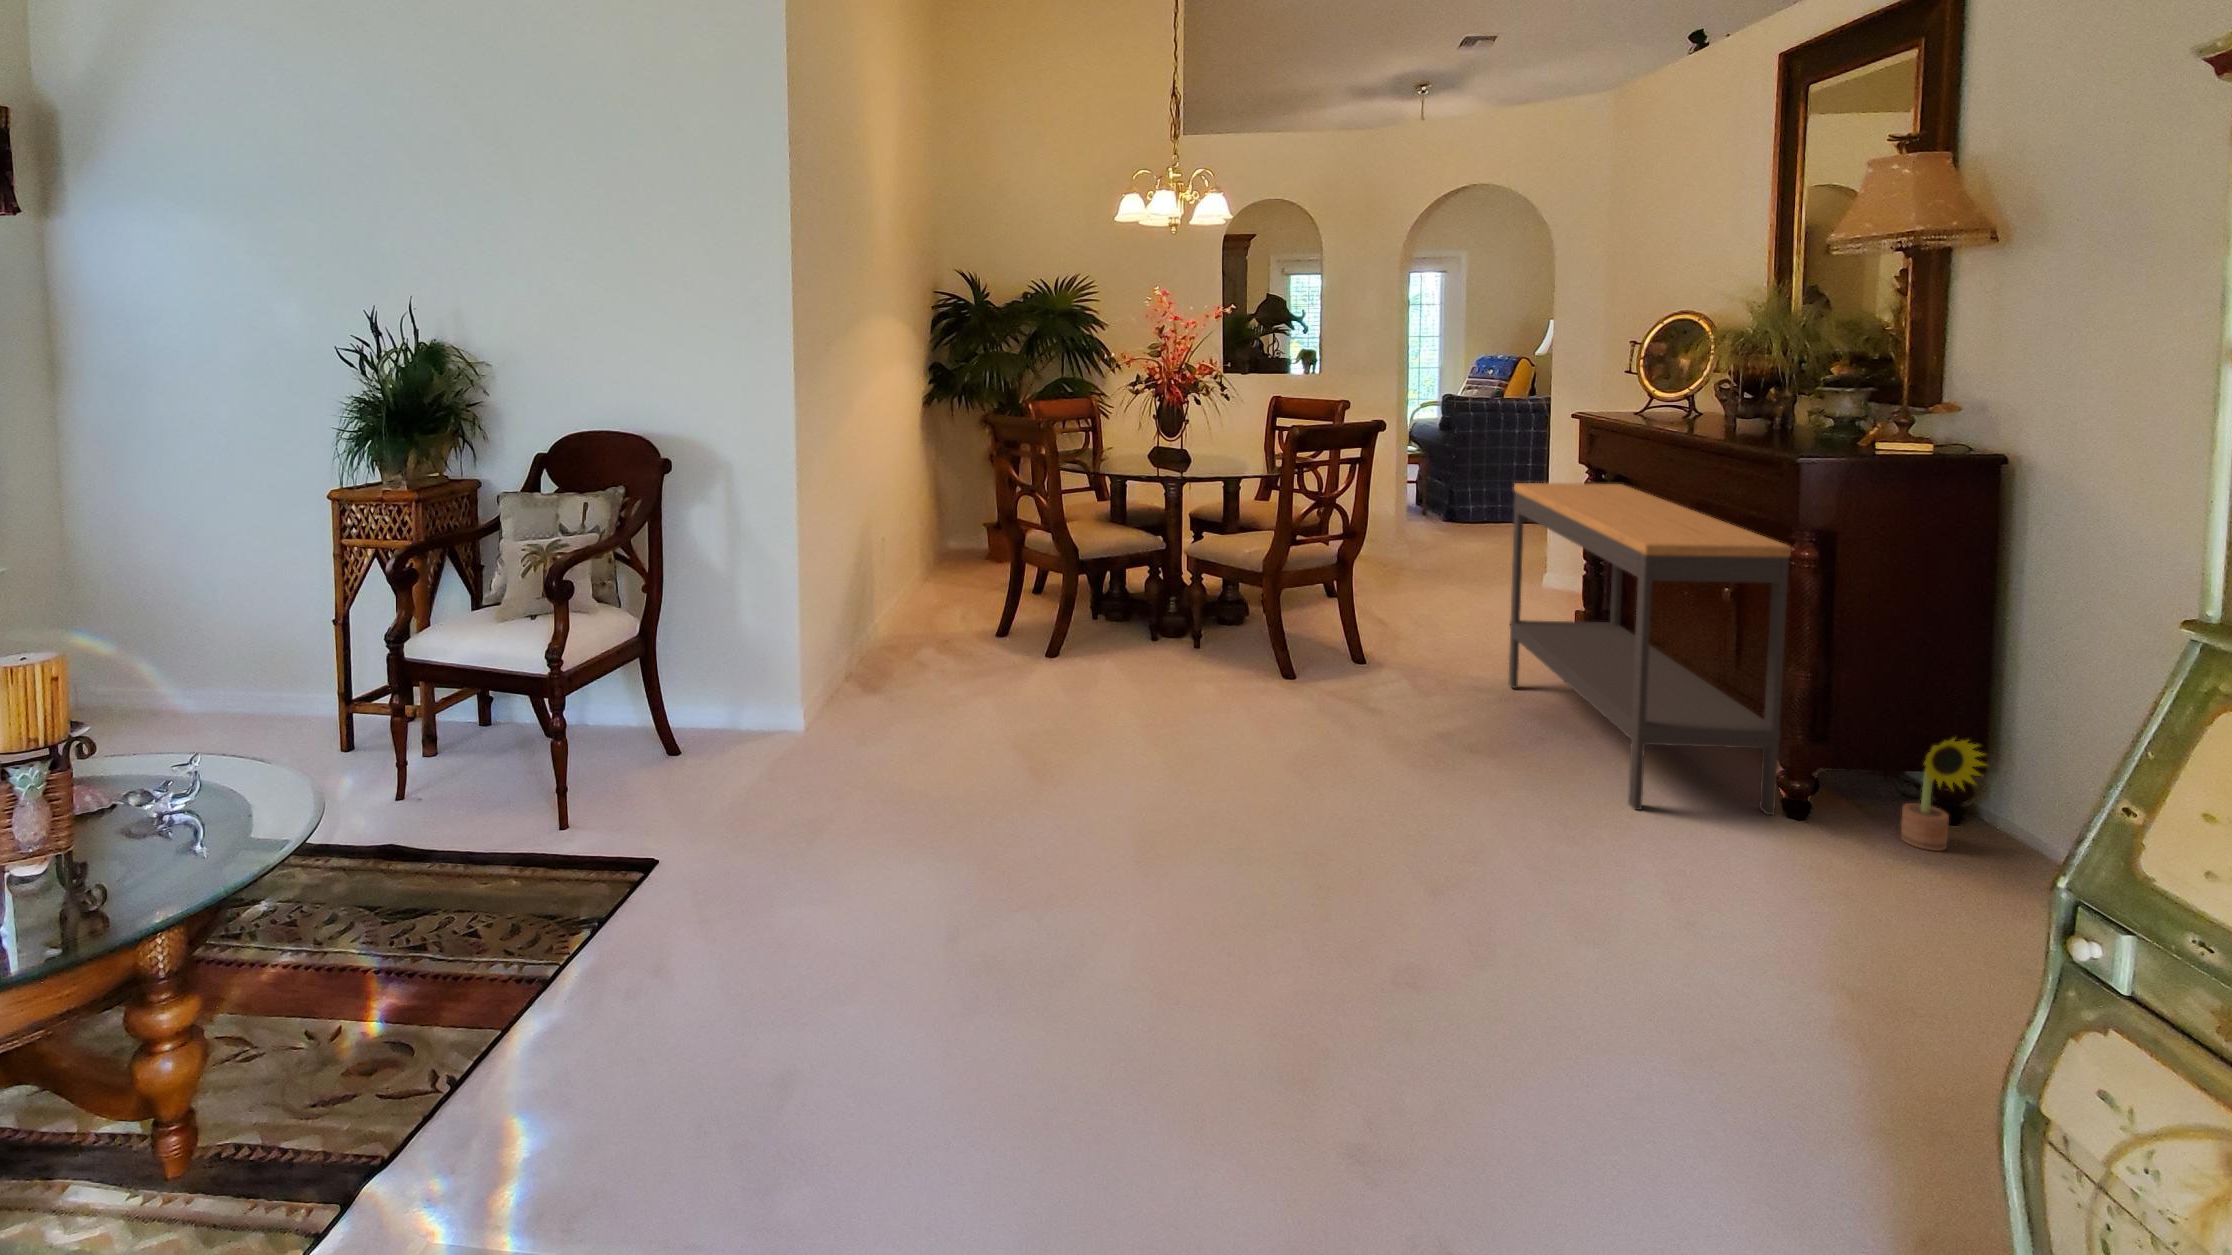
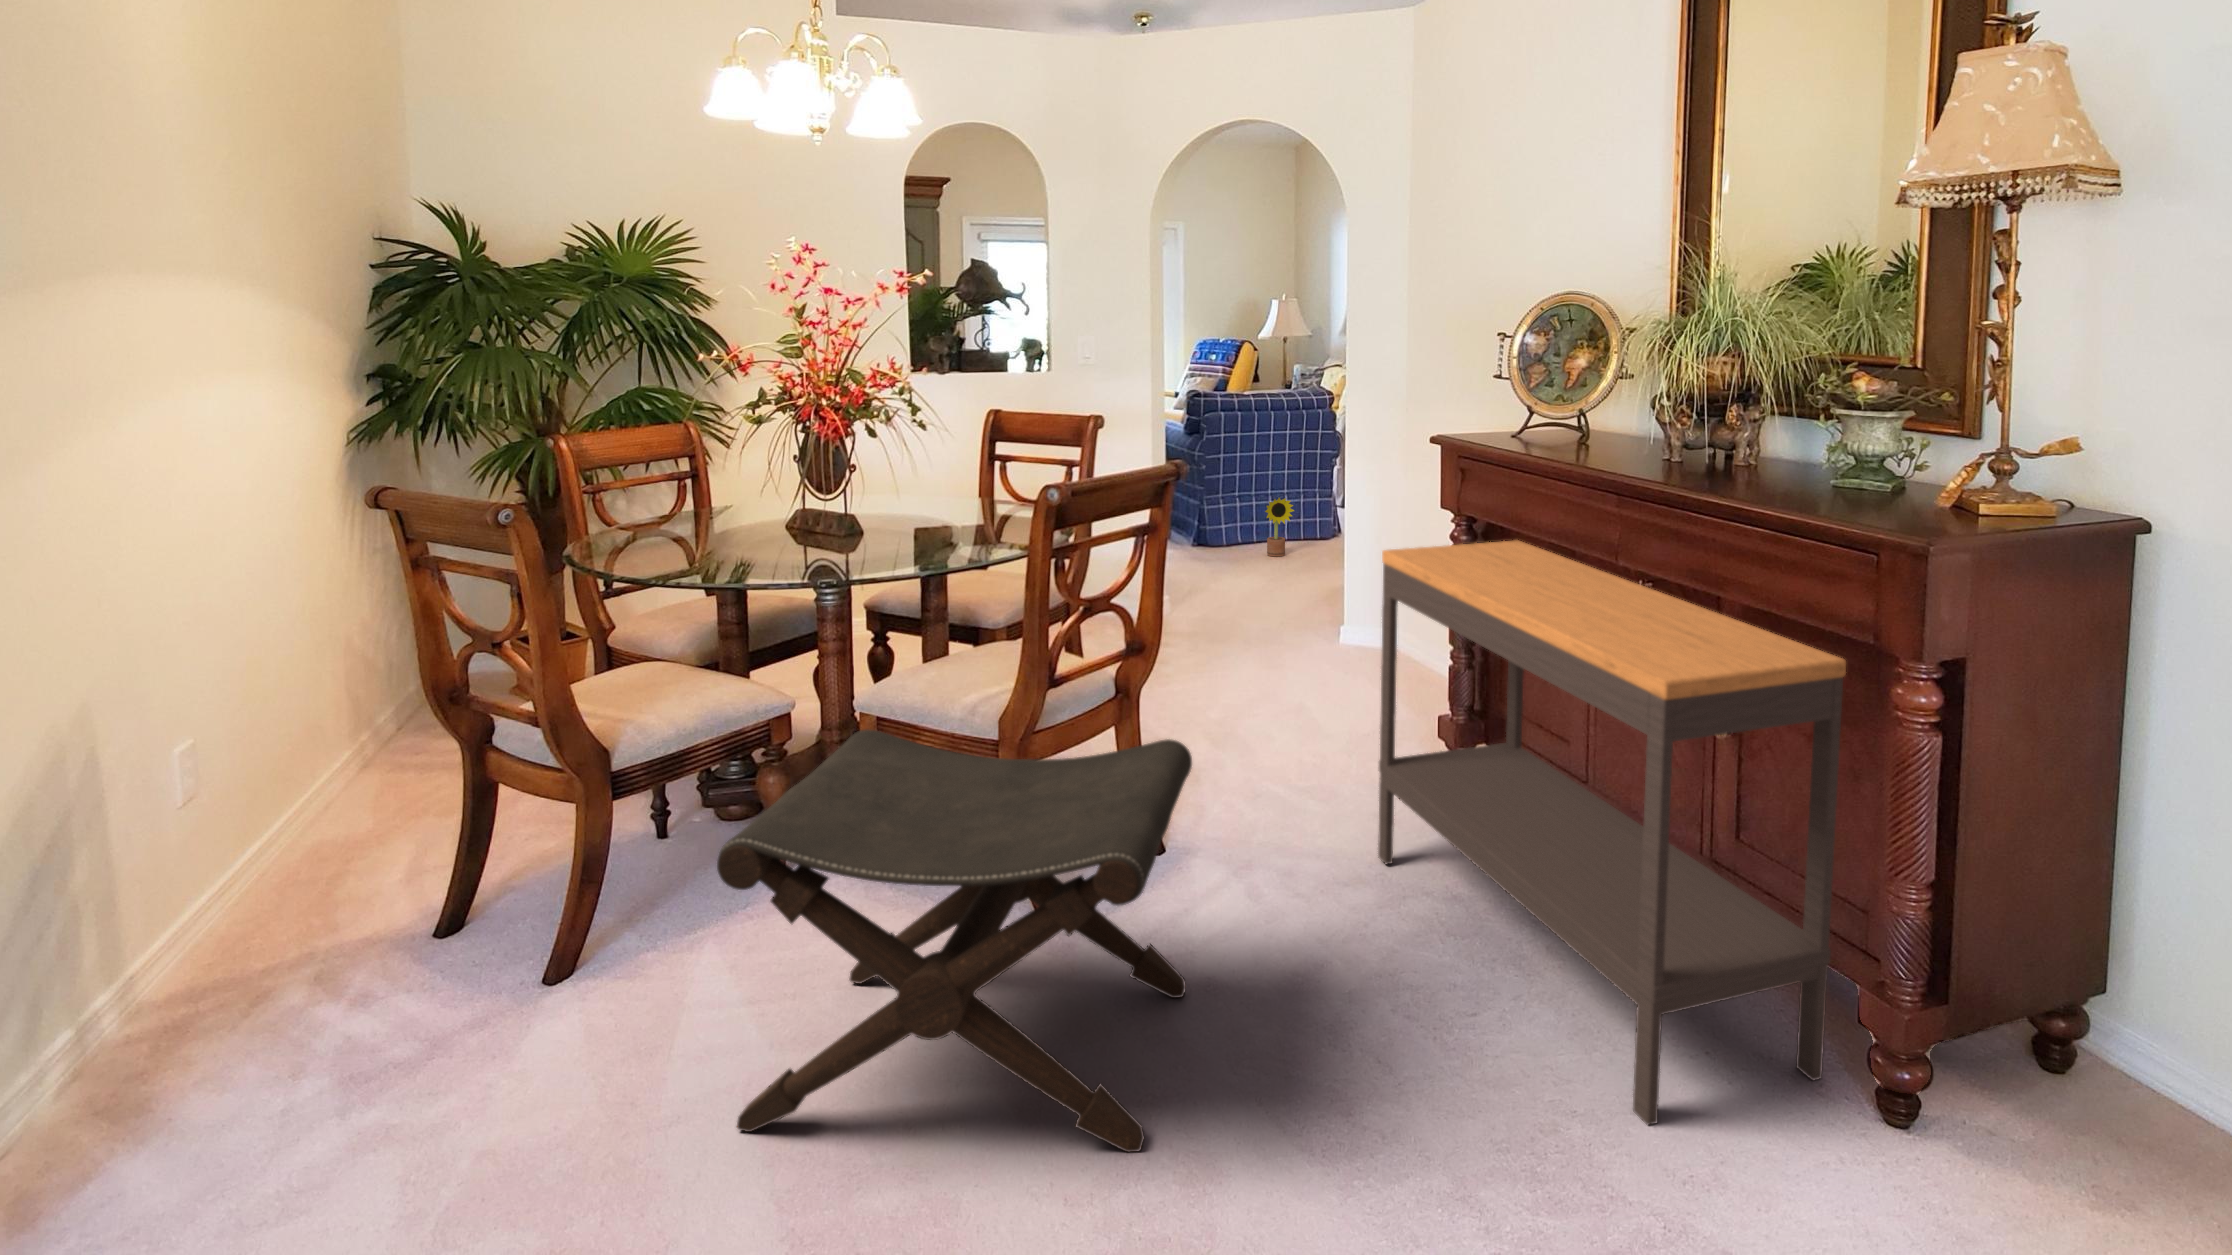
footstool: none [1124,555,1371,767] -> present [717,730,1192,1152]
decorative plant: present [1901,738,1986,851] -> present [1265,497,1294,556]

